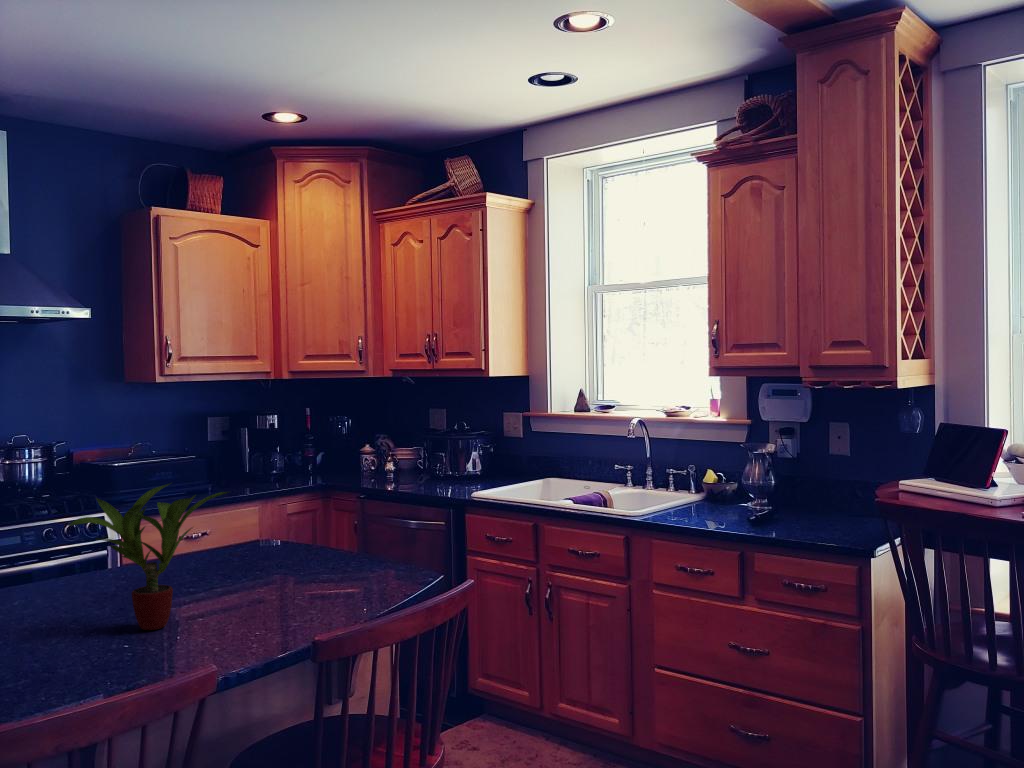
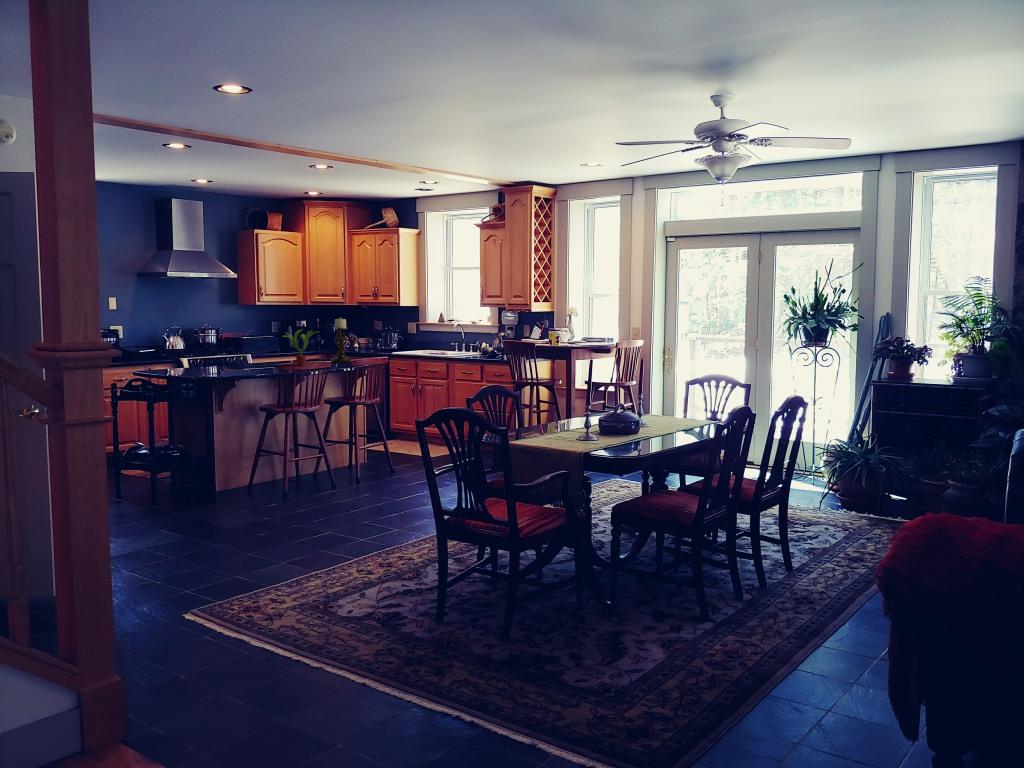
candle holder: none [282,433,351,599] -> present [332,317,351,363]

